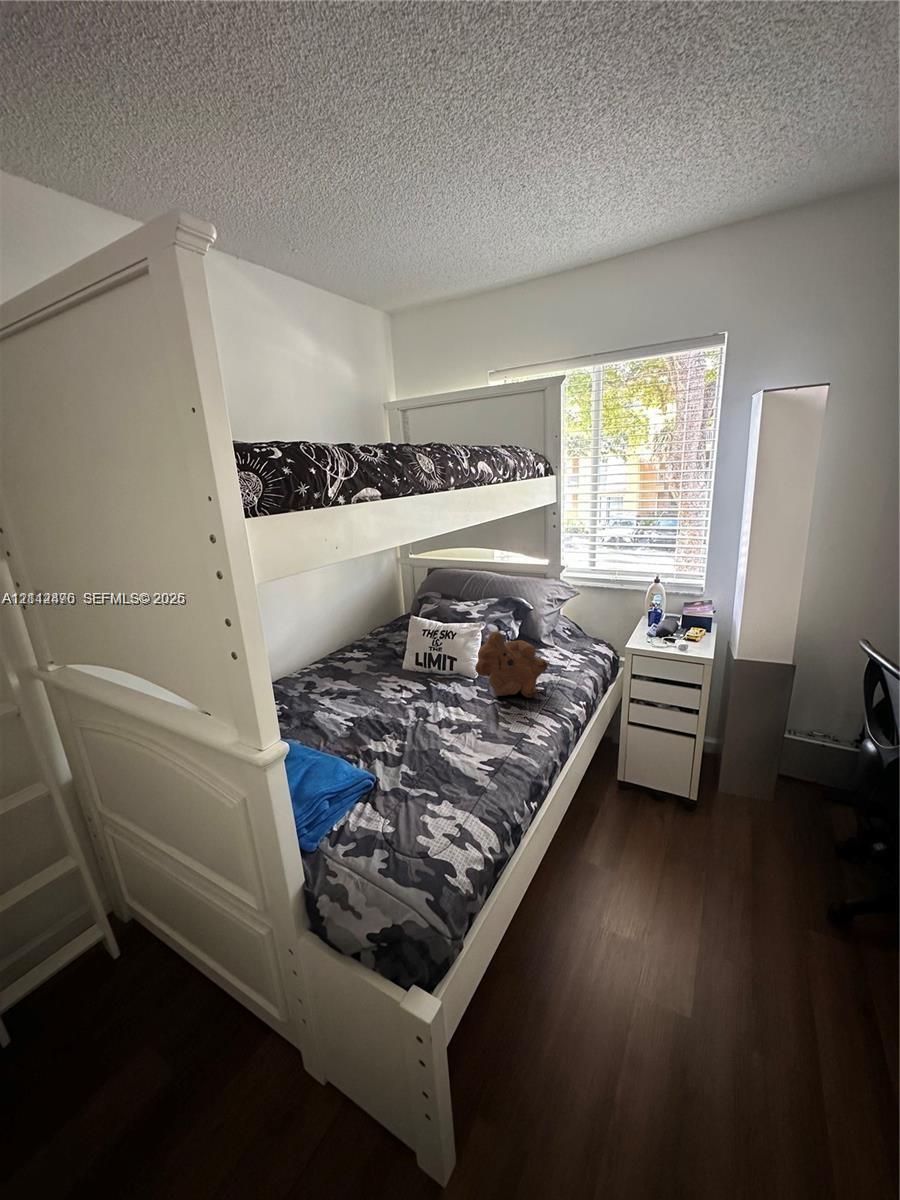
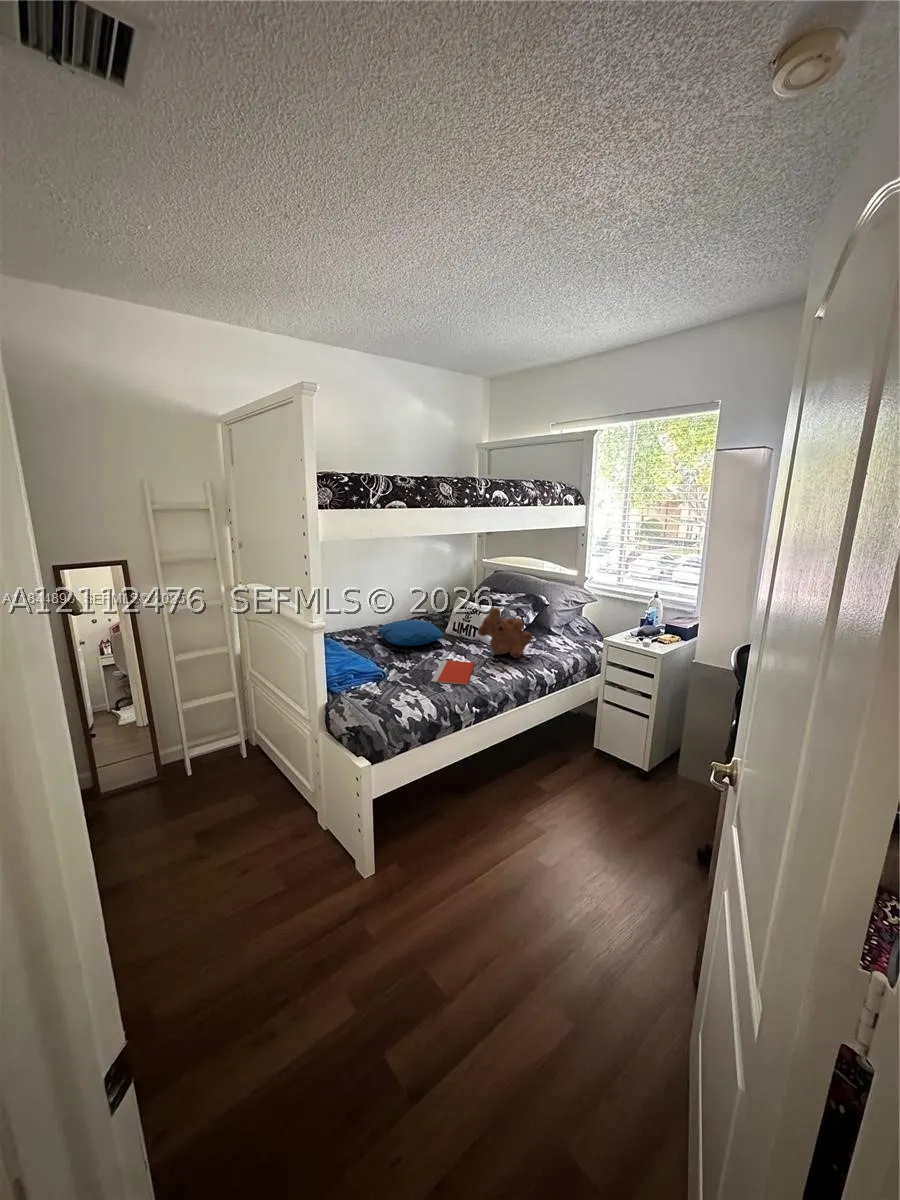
pillow: none [310,657,415,709] -> present [379,620,443,646]
notebook: none [438,719,509,776] -> present [431,660,475,685]

